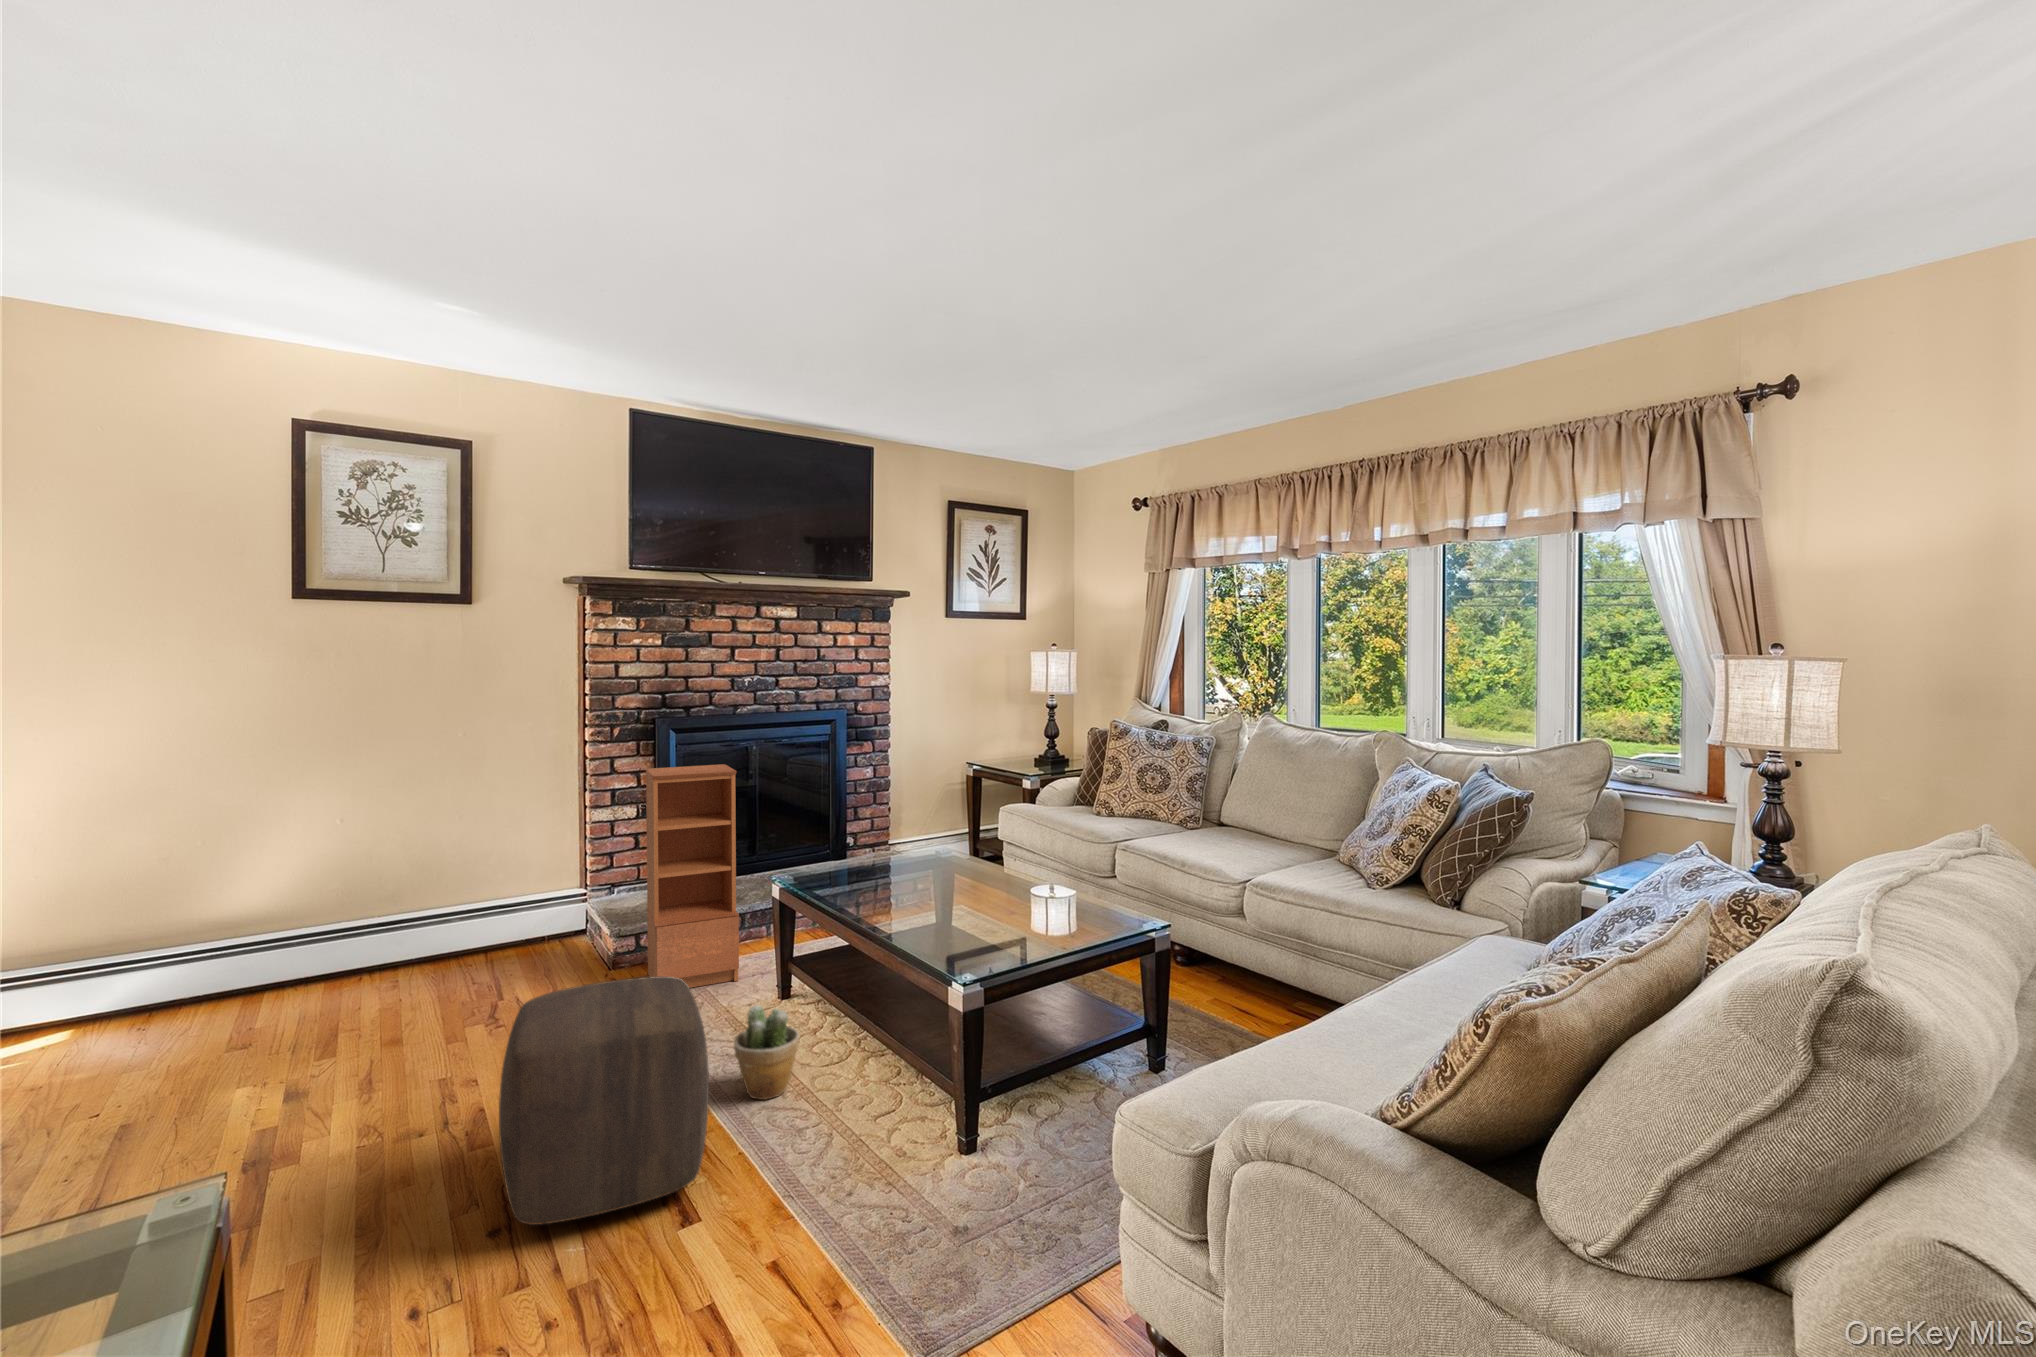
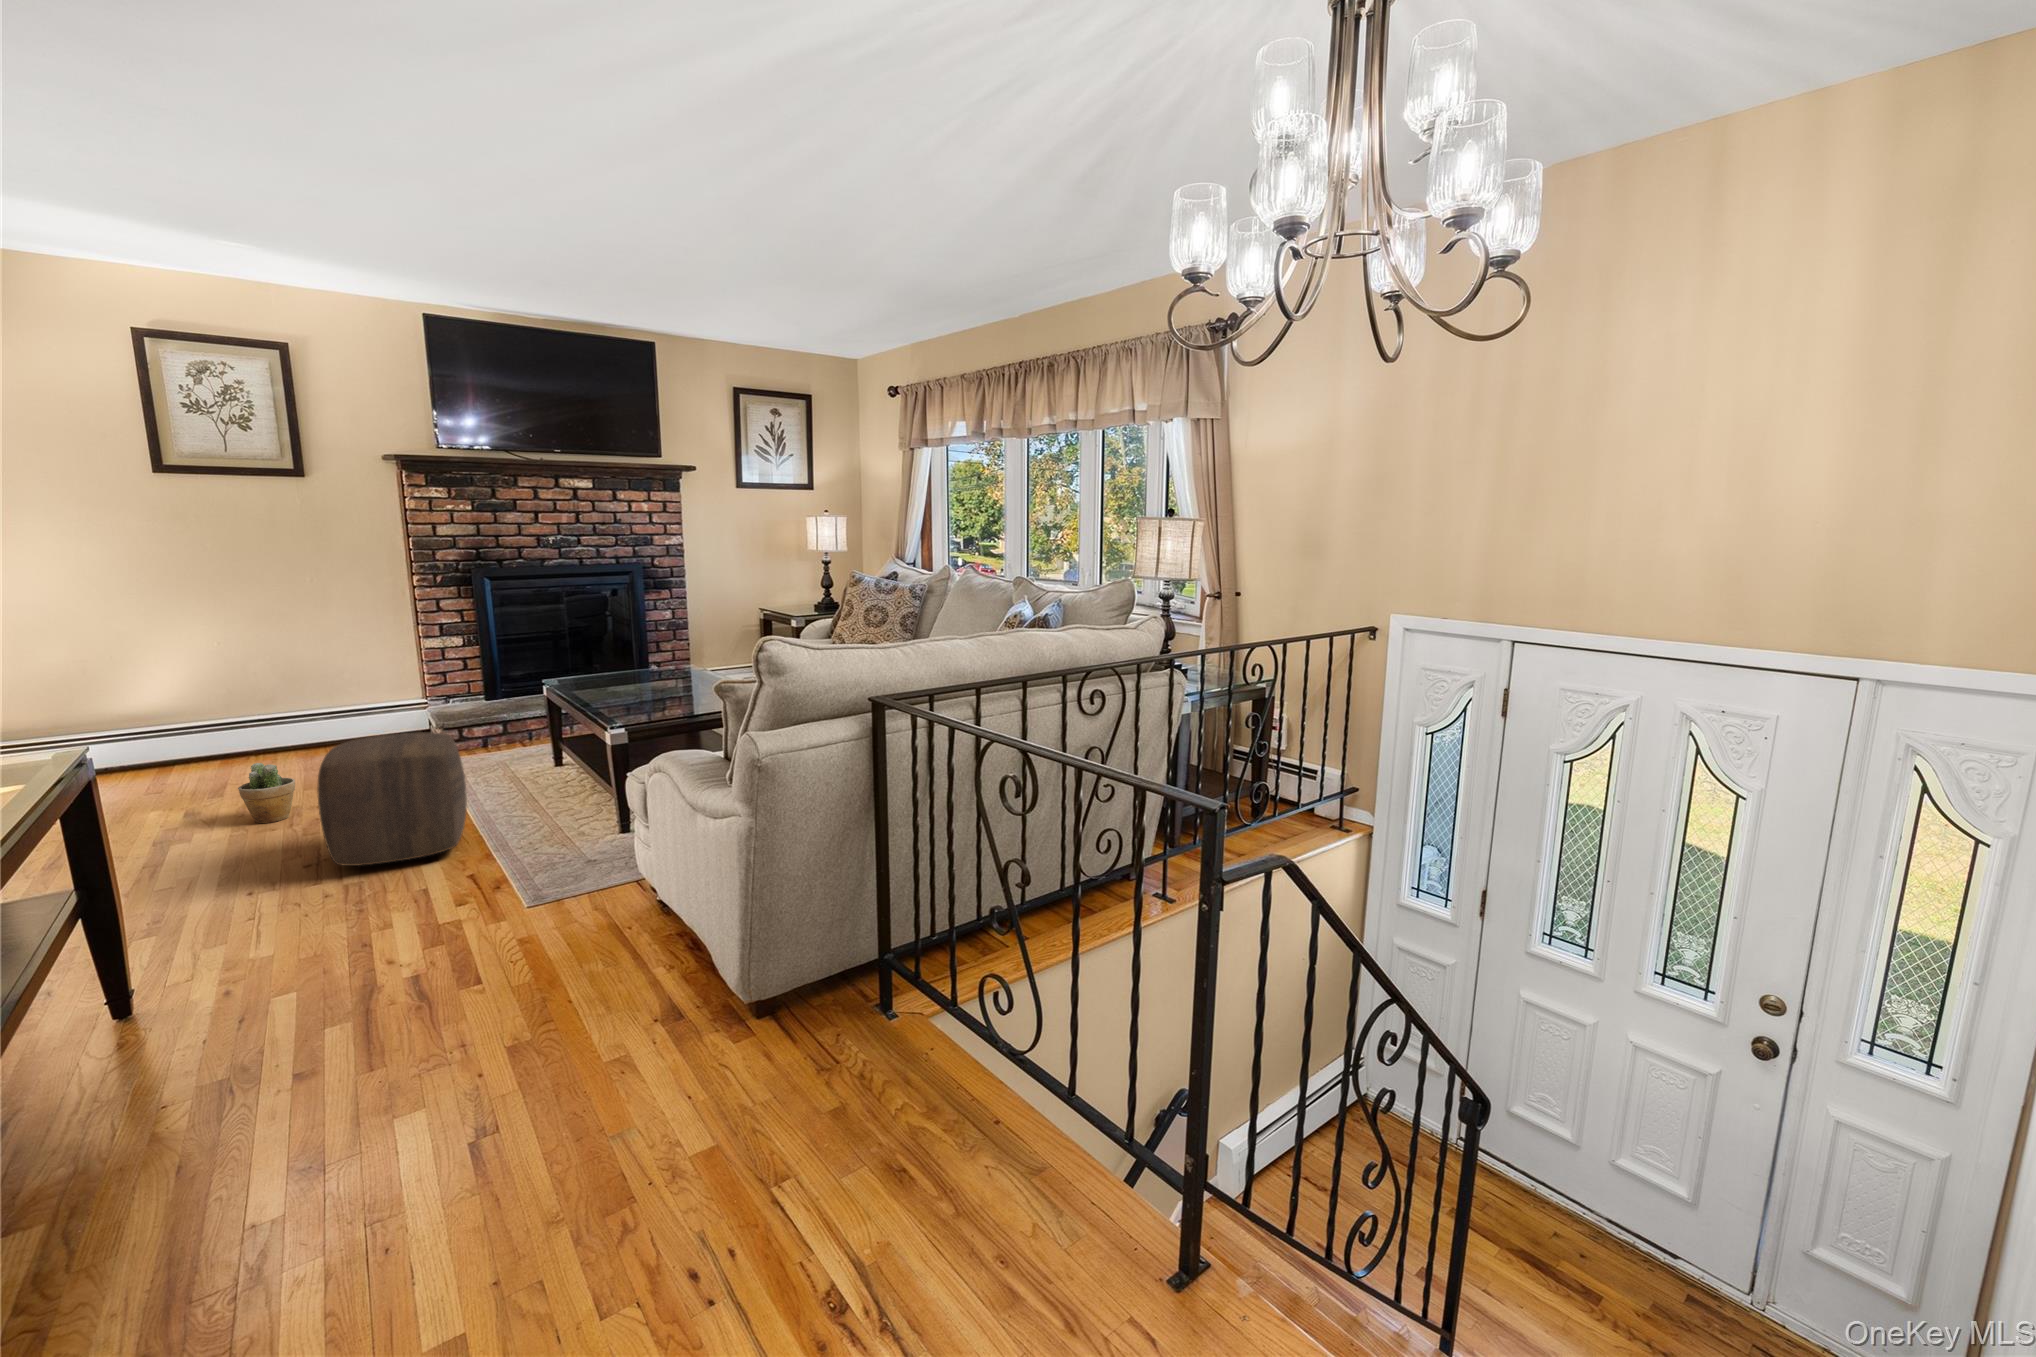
bookcase: present [646,764,739,988] -> none [452,603,536,768]
potted plant: present [734,1006,799,1100] -> present [238,763,295,823]

